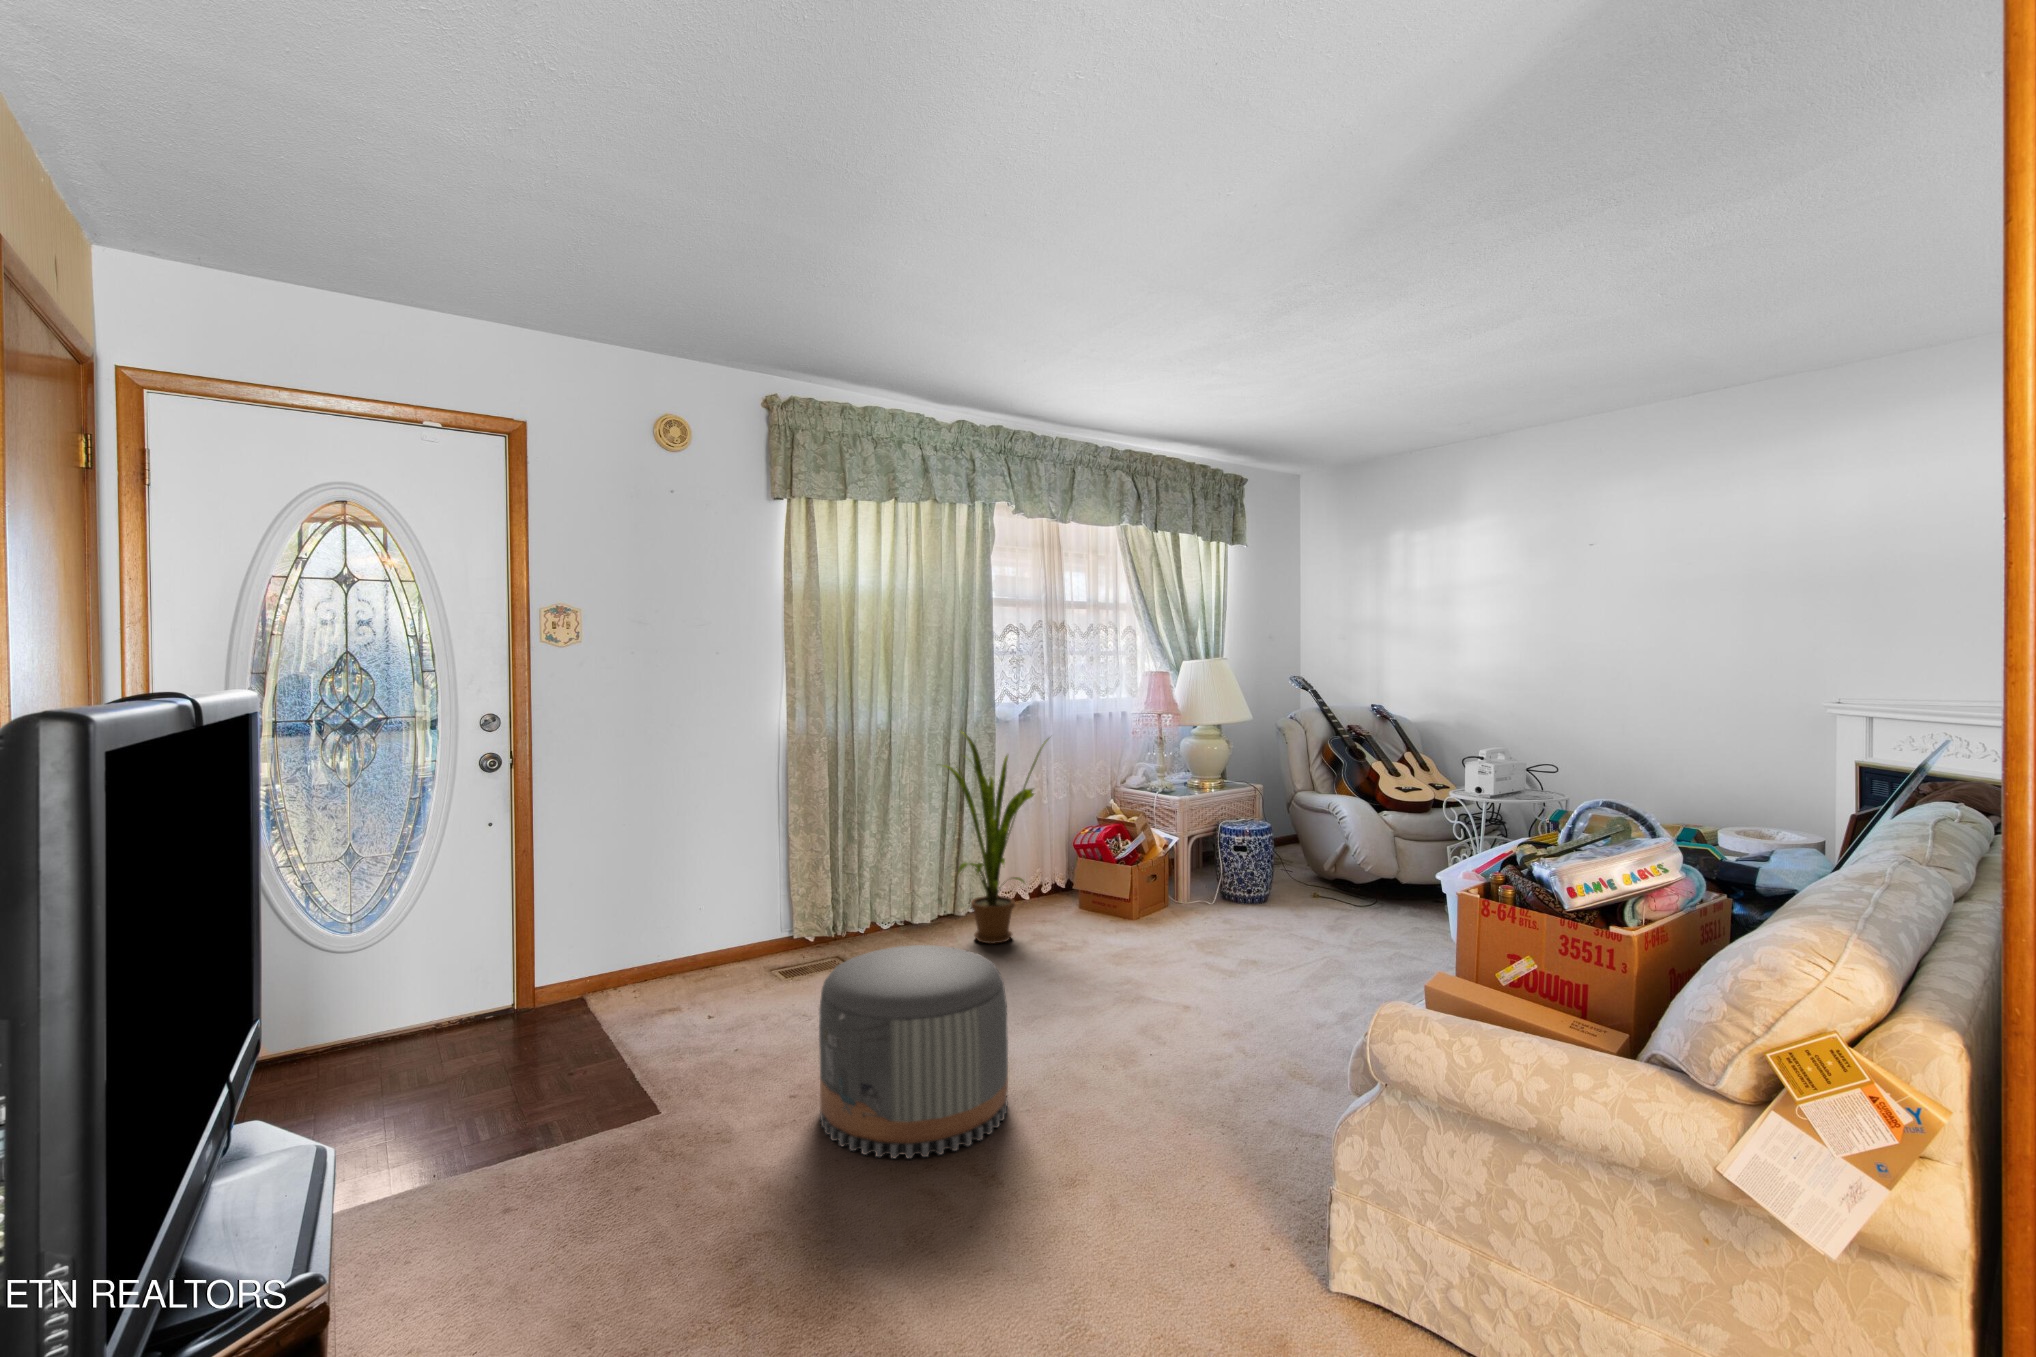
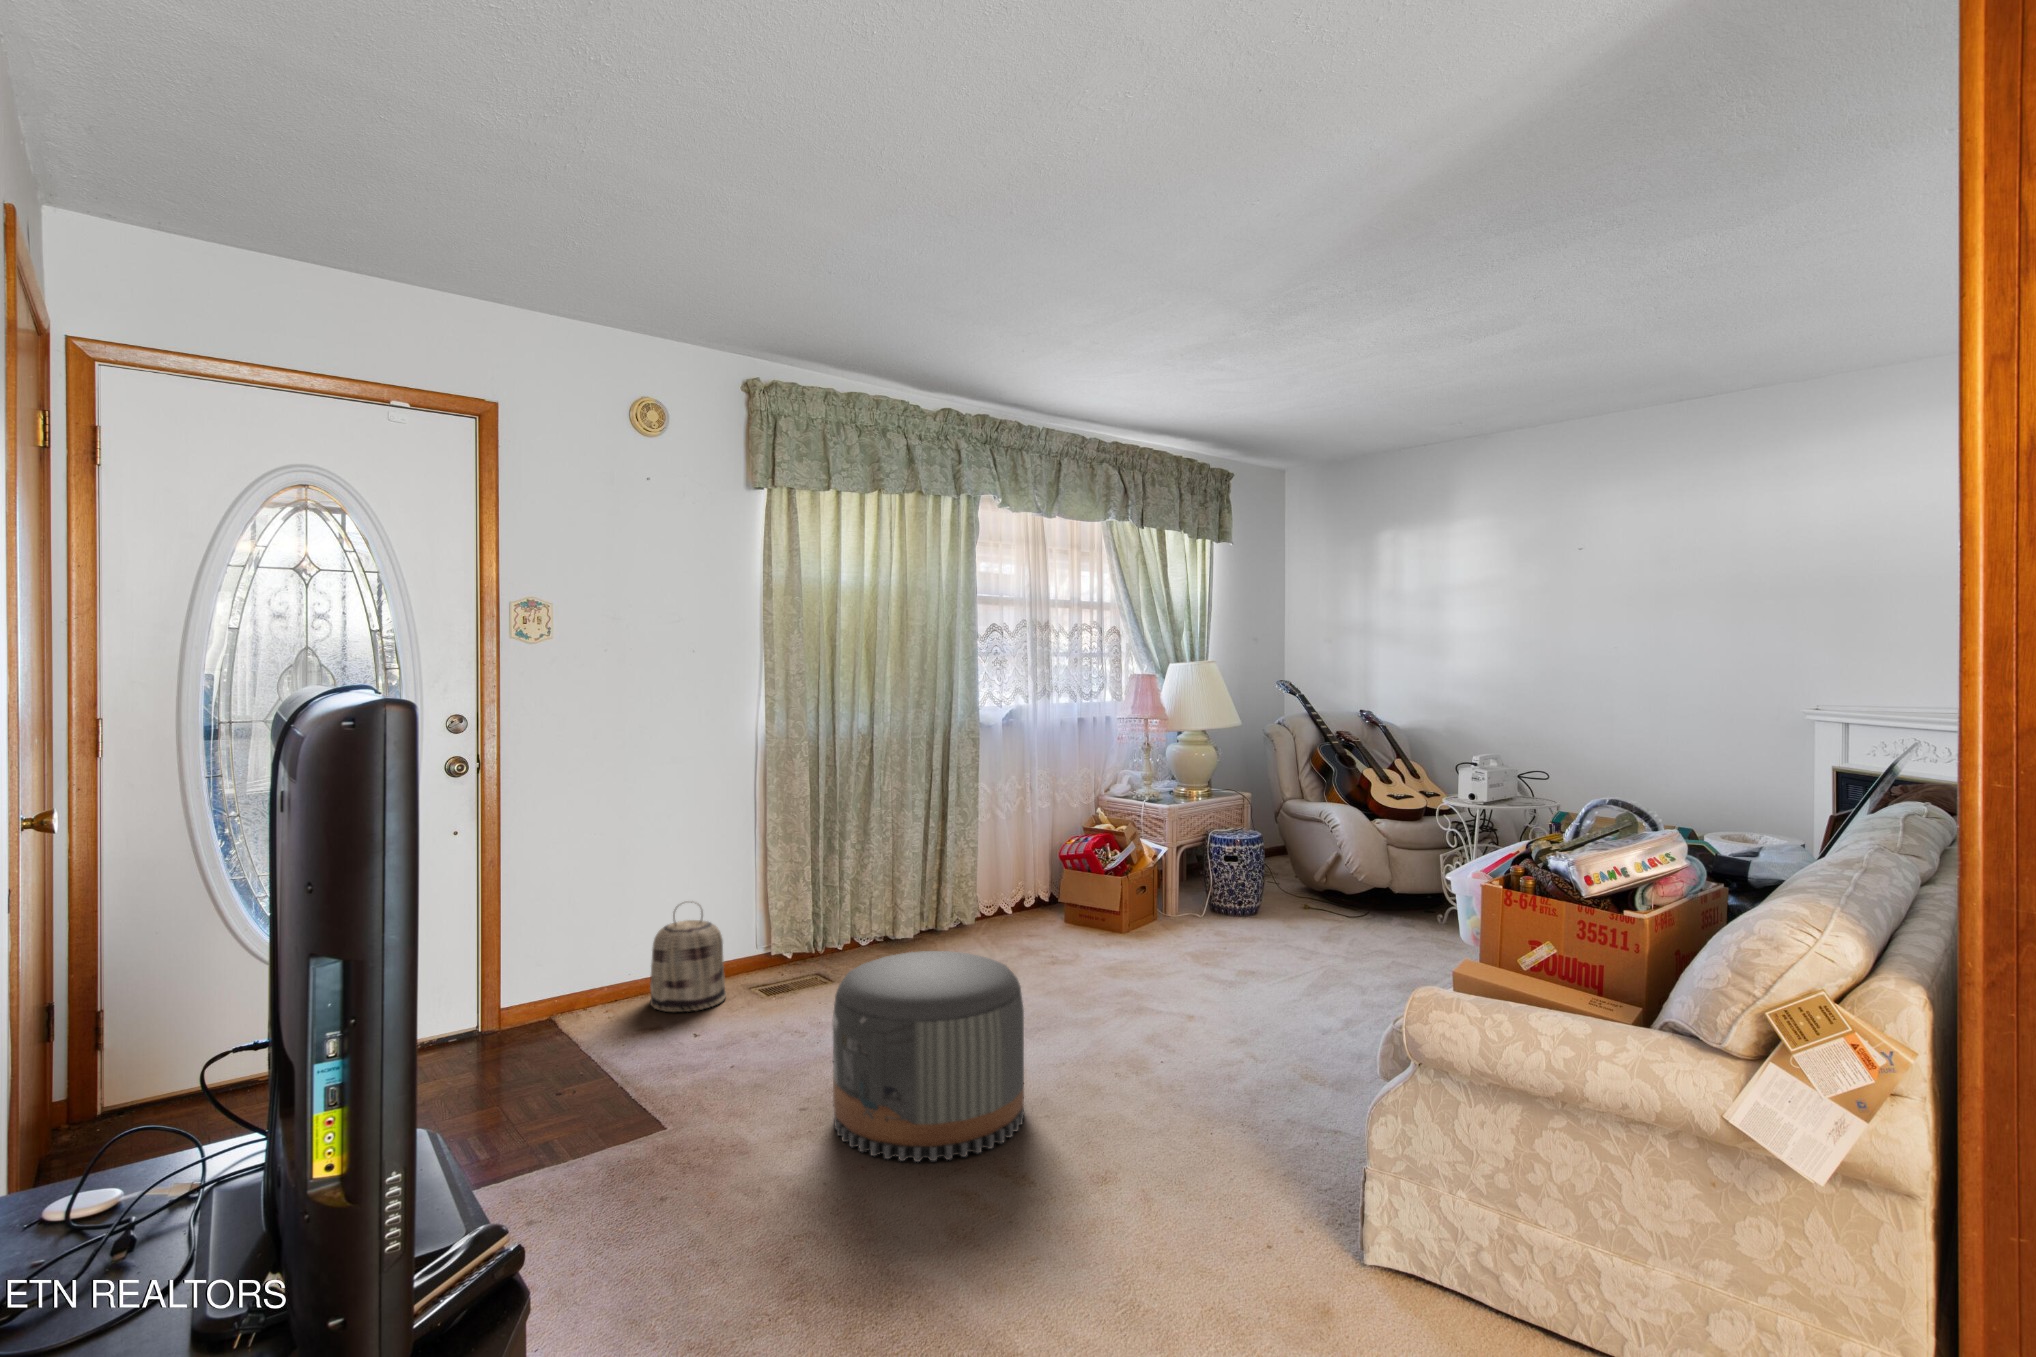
house plant: present [944,732,1048,944] -> none [921,733,1046,957]
basket: none [673,889,746,995] -> present [650,902,726,1012]

